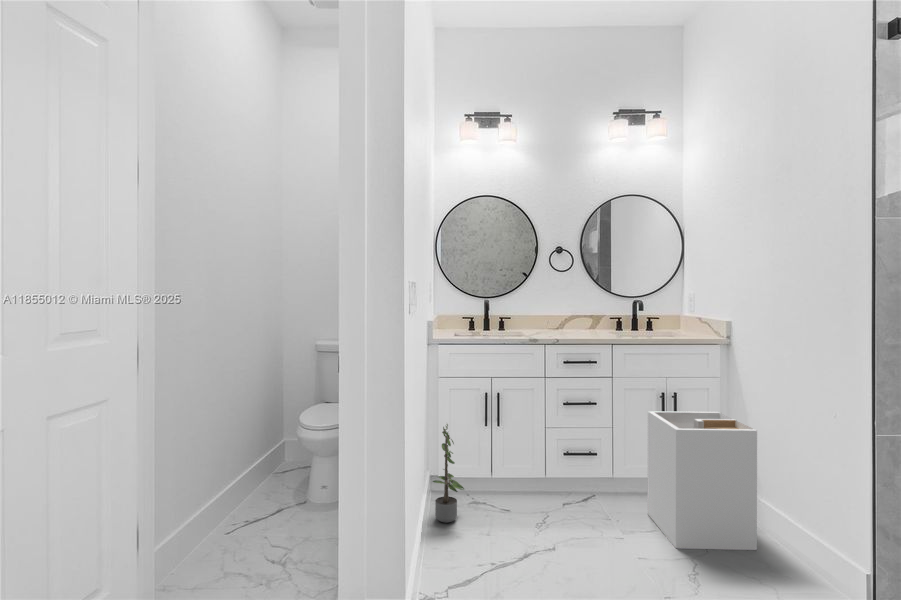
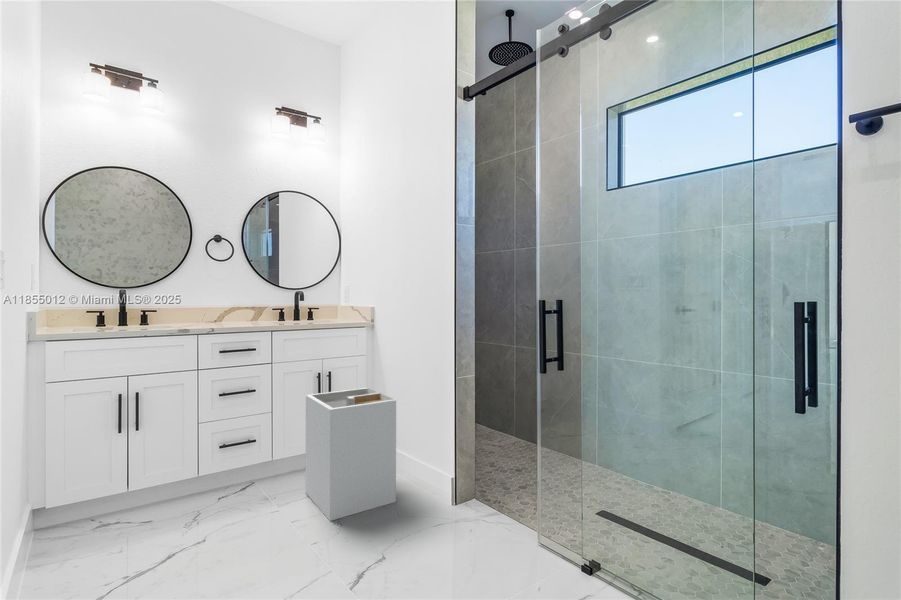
potted plant: present [433,424,464,523] -> none [20,441,82,575]

